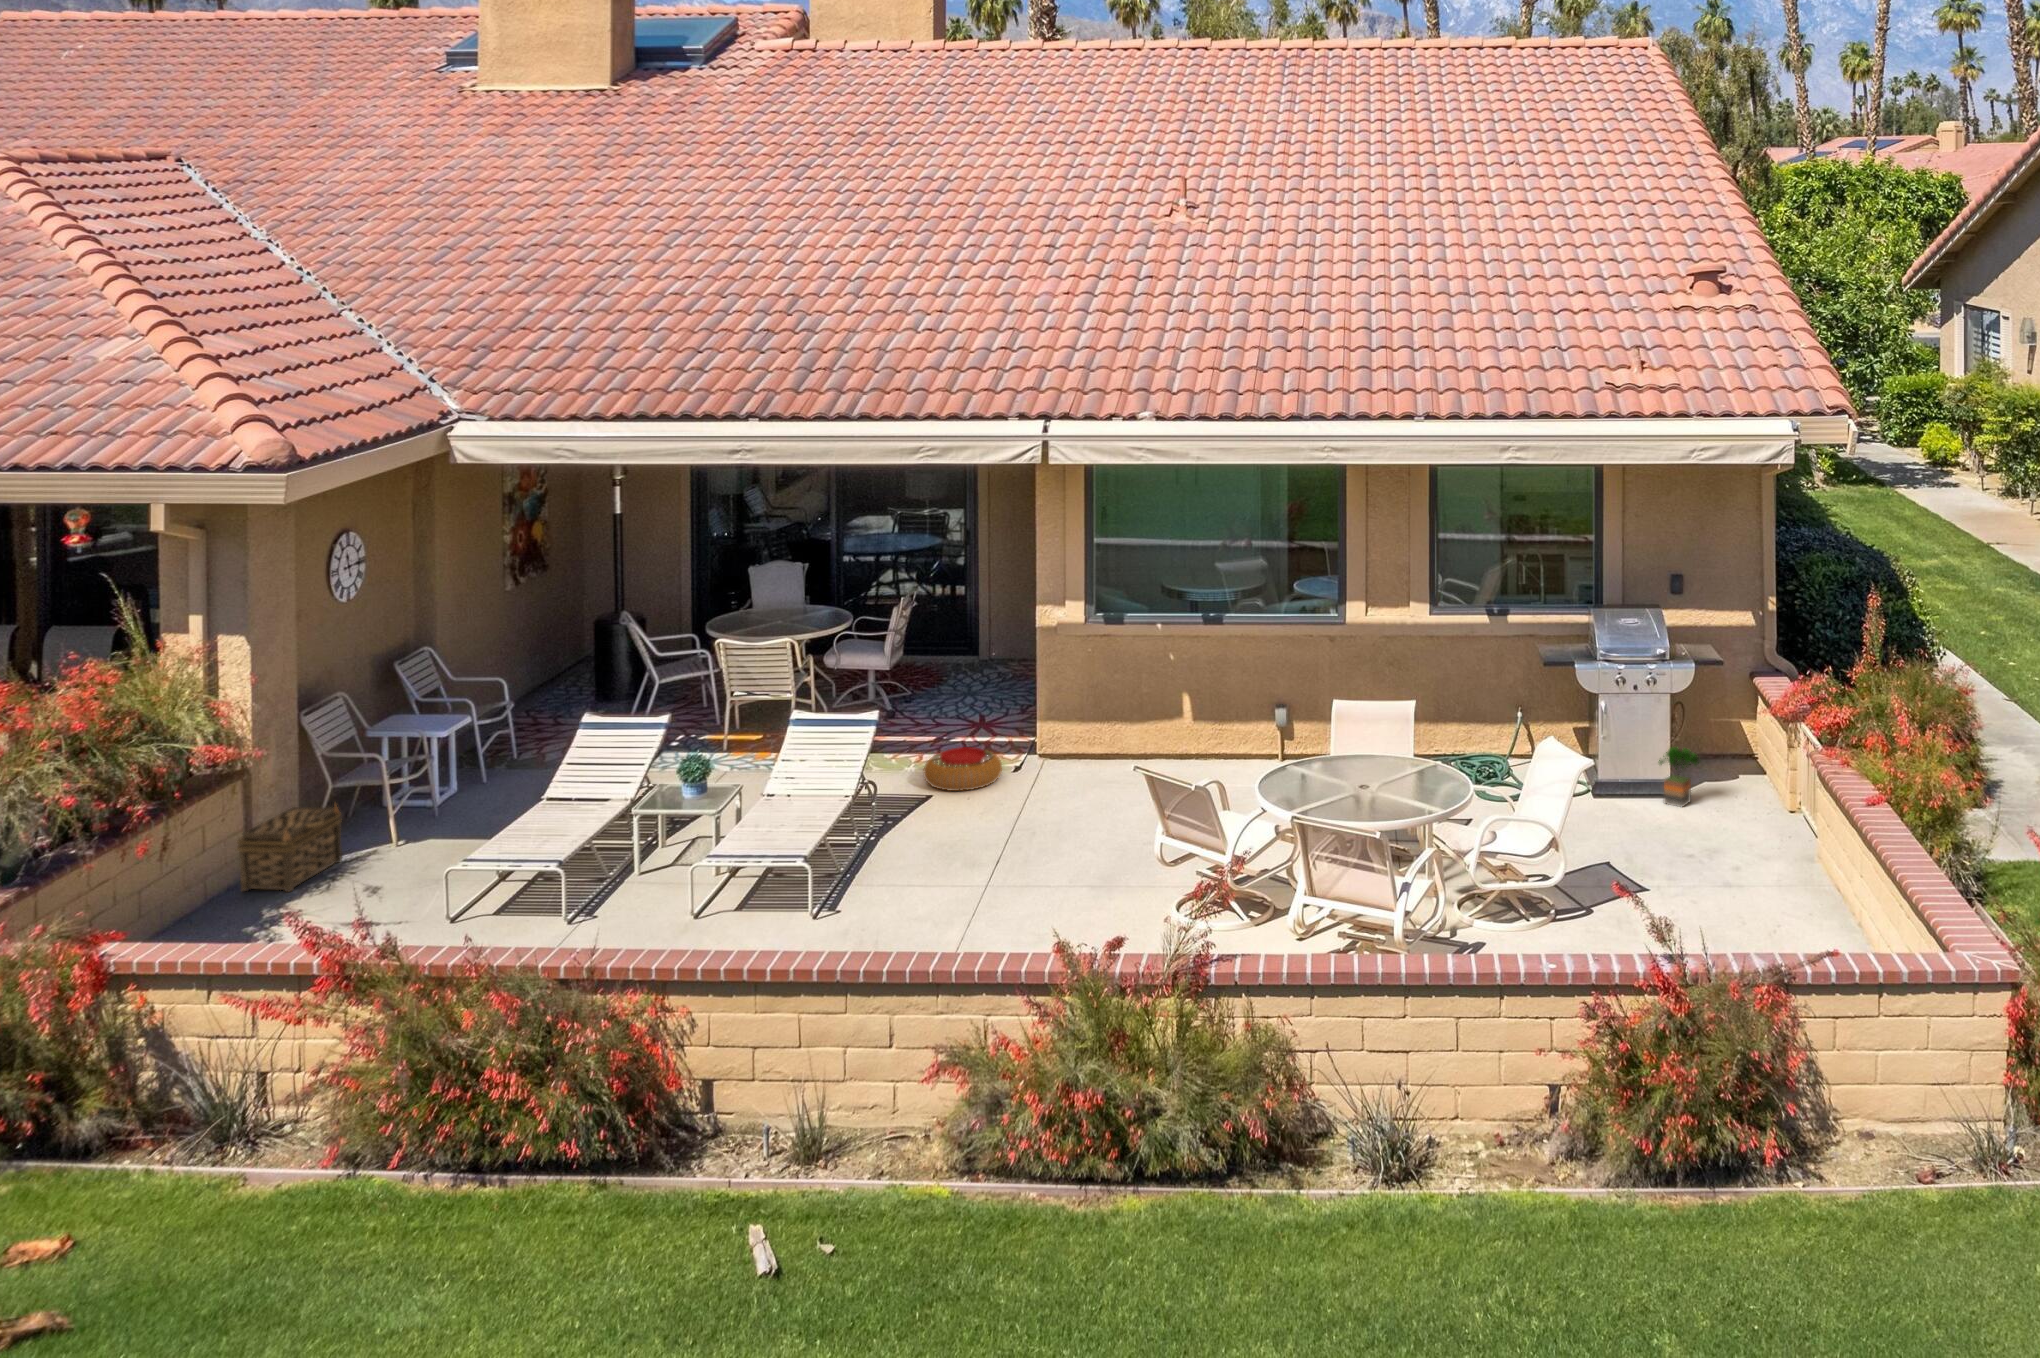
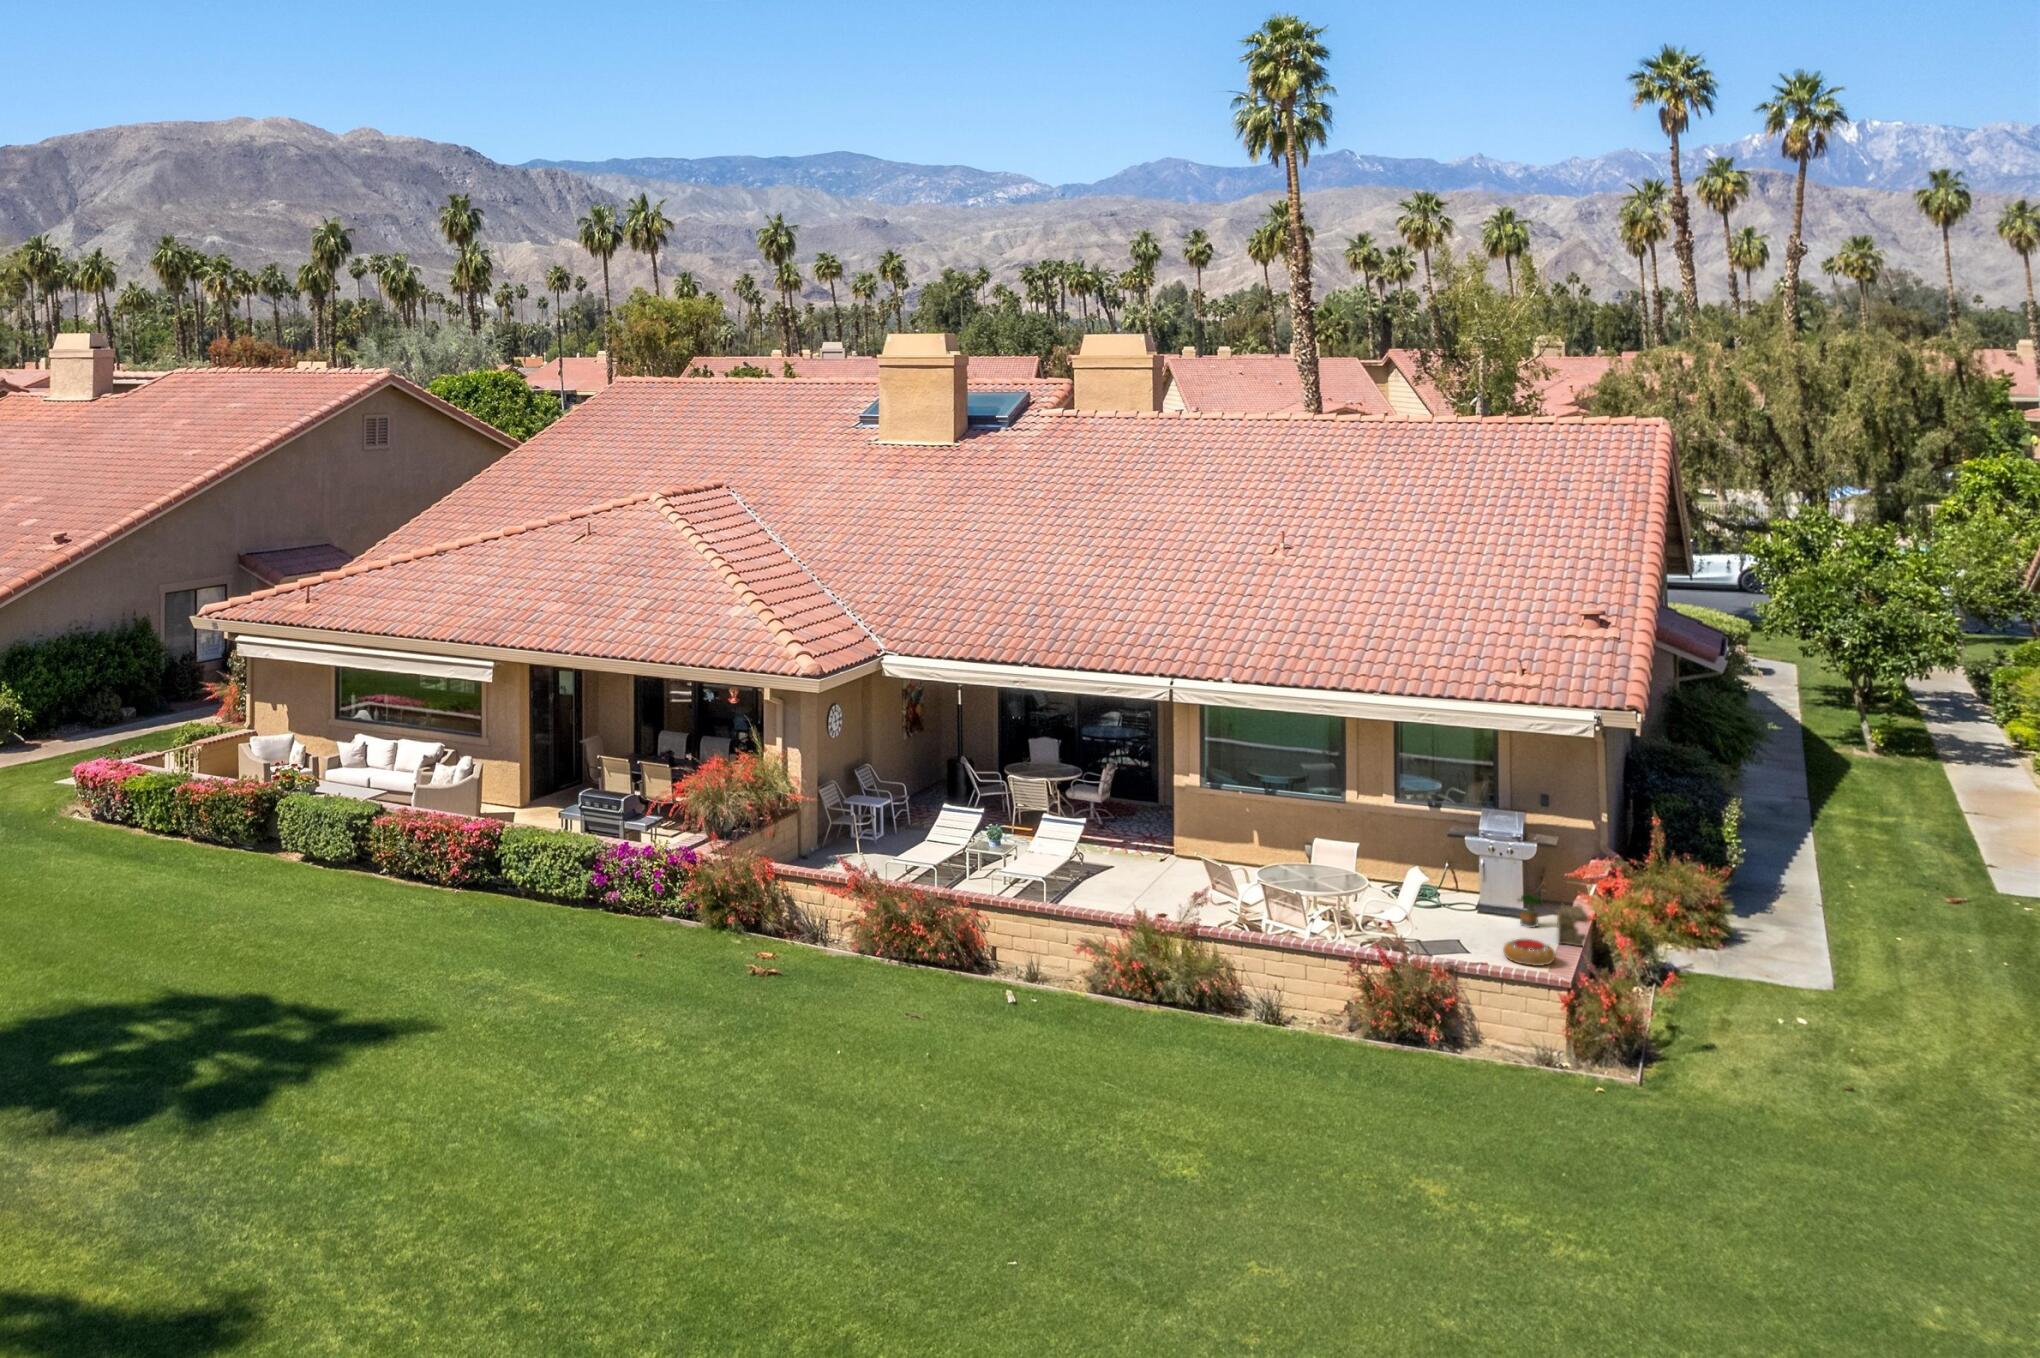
pouf: present [924,747,1002,791] -> present [1503,939,1556,966]
basket: present [237,804,342,892] -> present [1556,904,1589,946]

